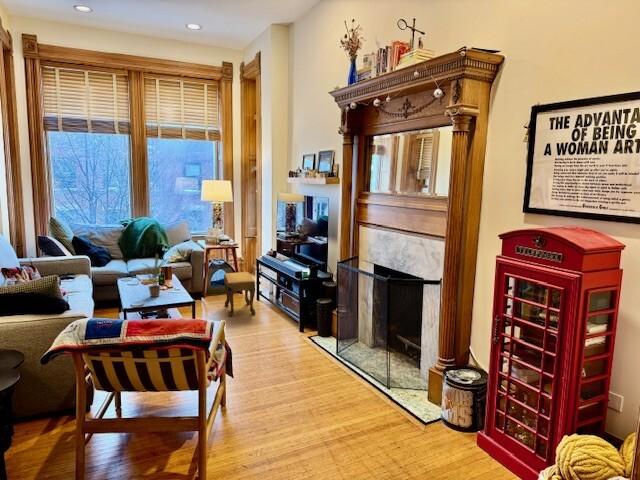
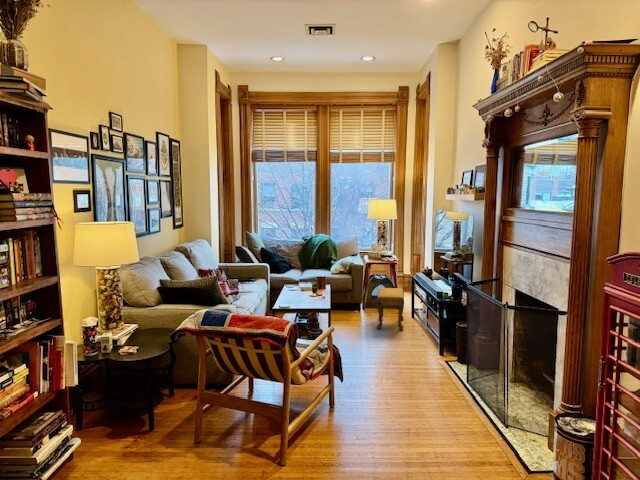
potted plant: present [142,255,165,297] -> none [290,264,316,301]

